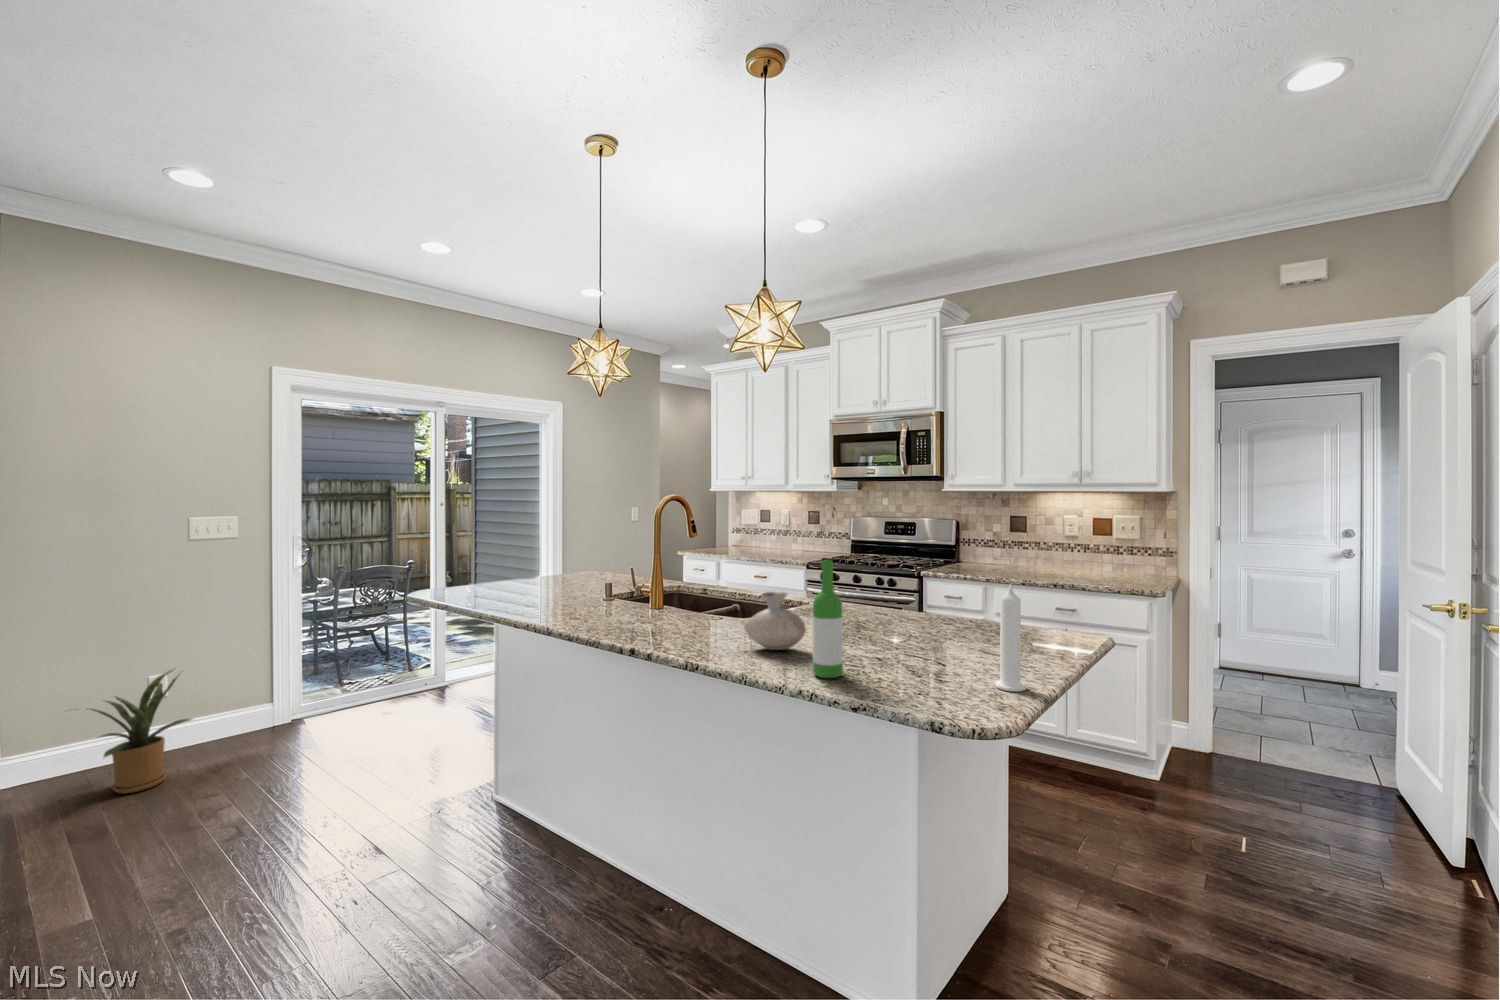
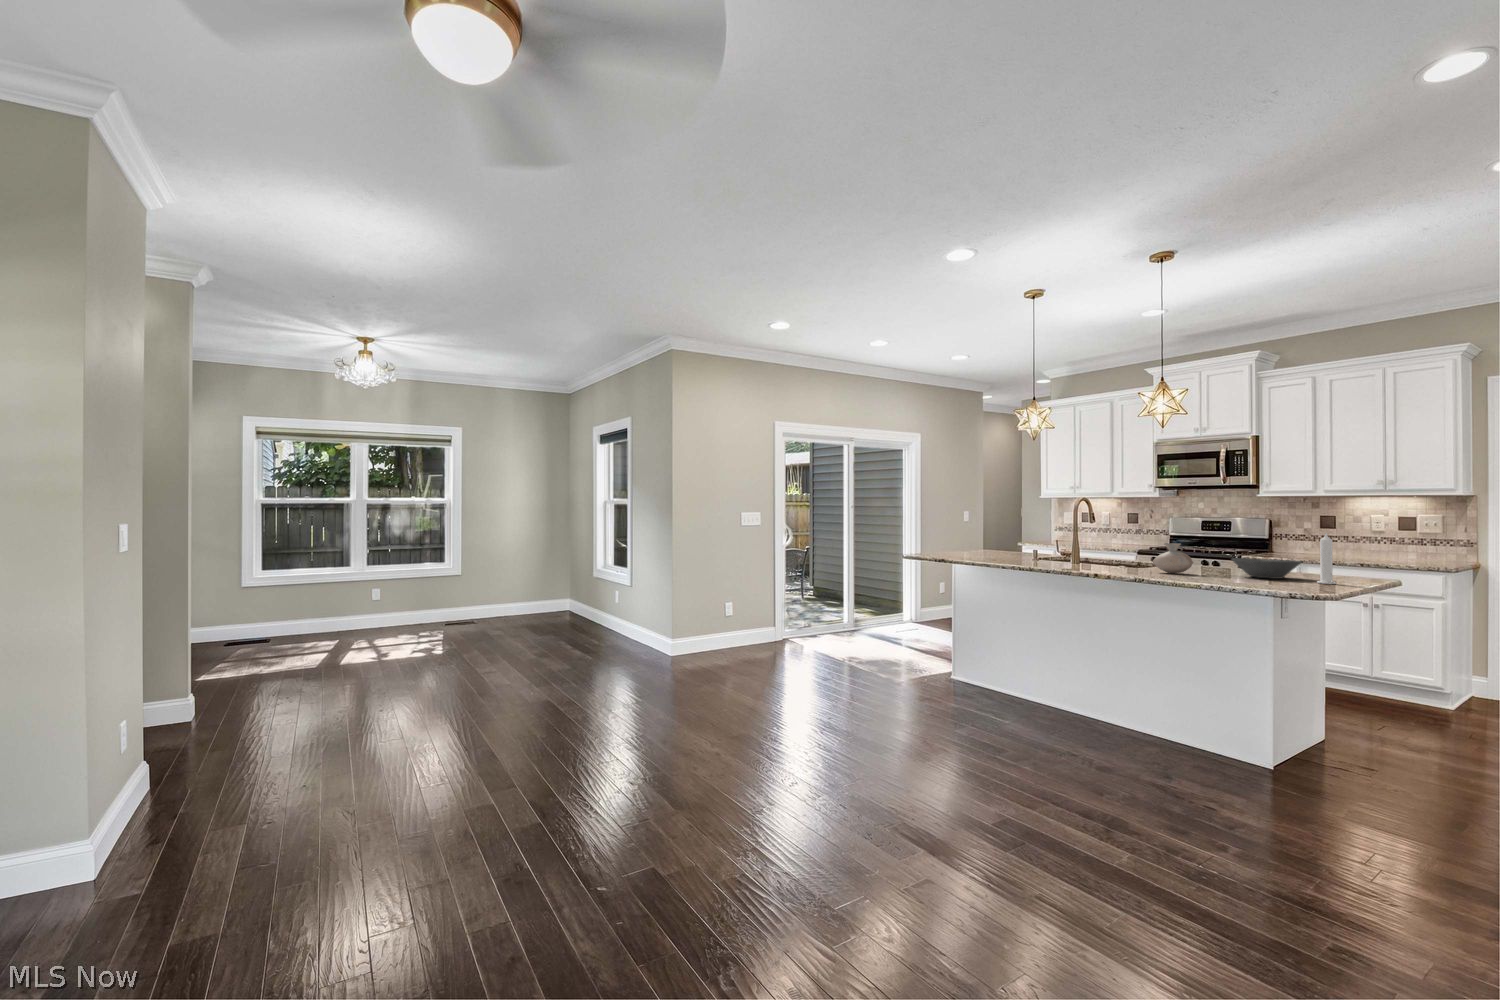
wine bottle: present [813,560,843,678] -> none [1208,522,1225,579]
bowl: none [865,617,976,665] -> present [1232,558,1302,579]
house plant: present [91,670,191,794] -> none [718,592,757,656]

